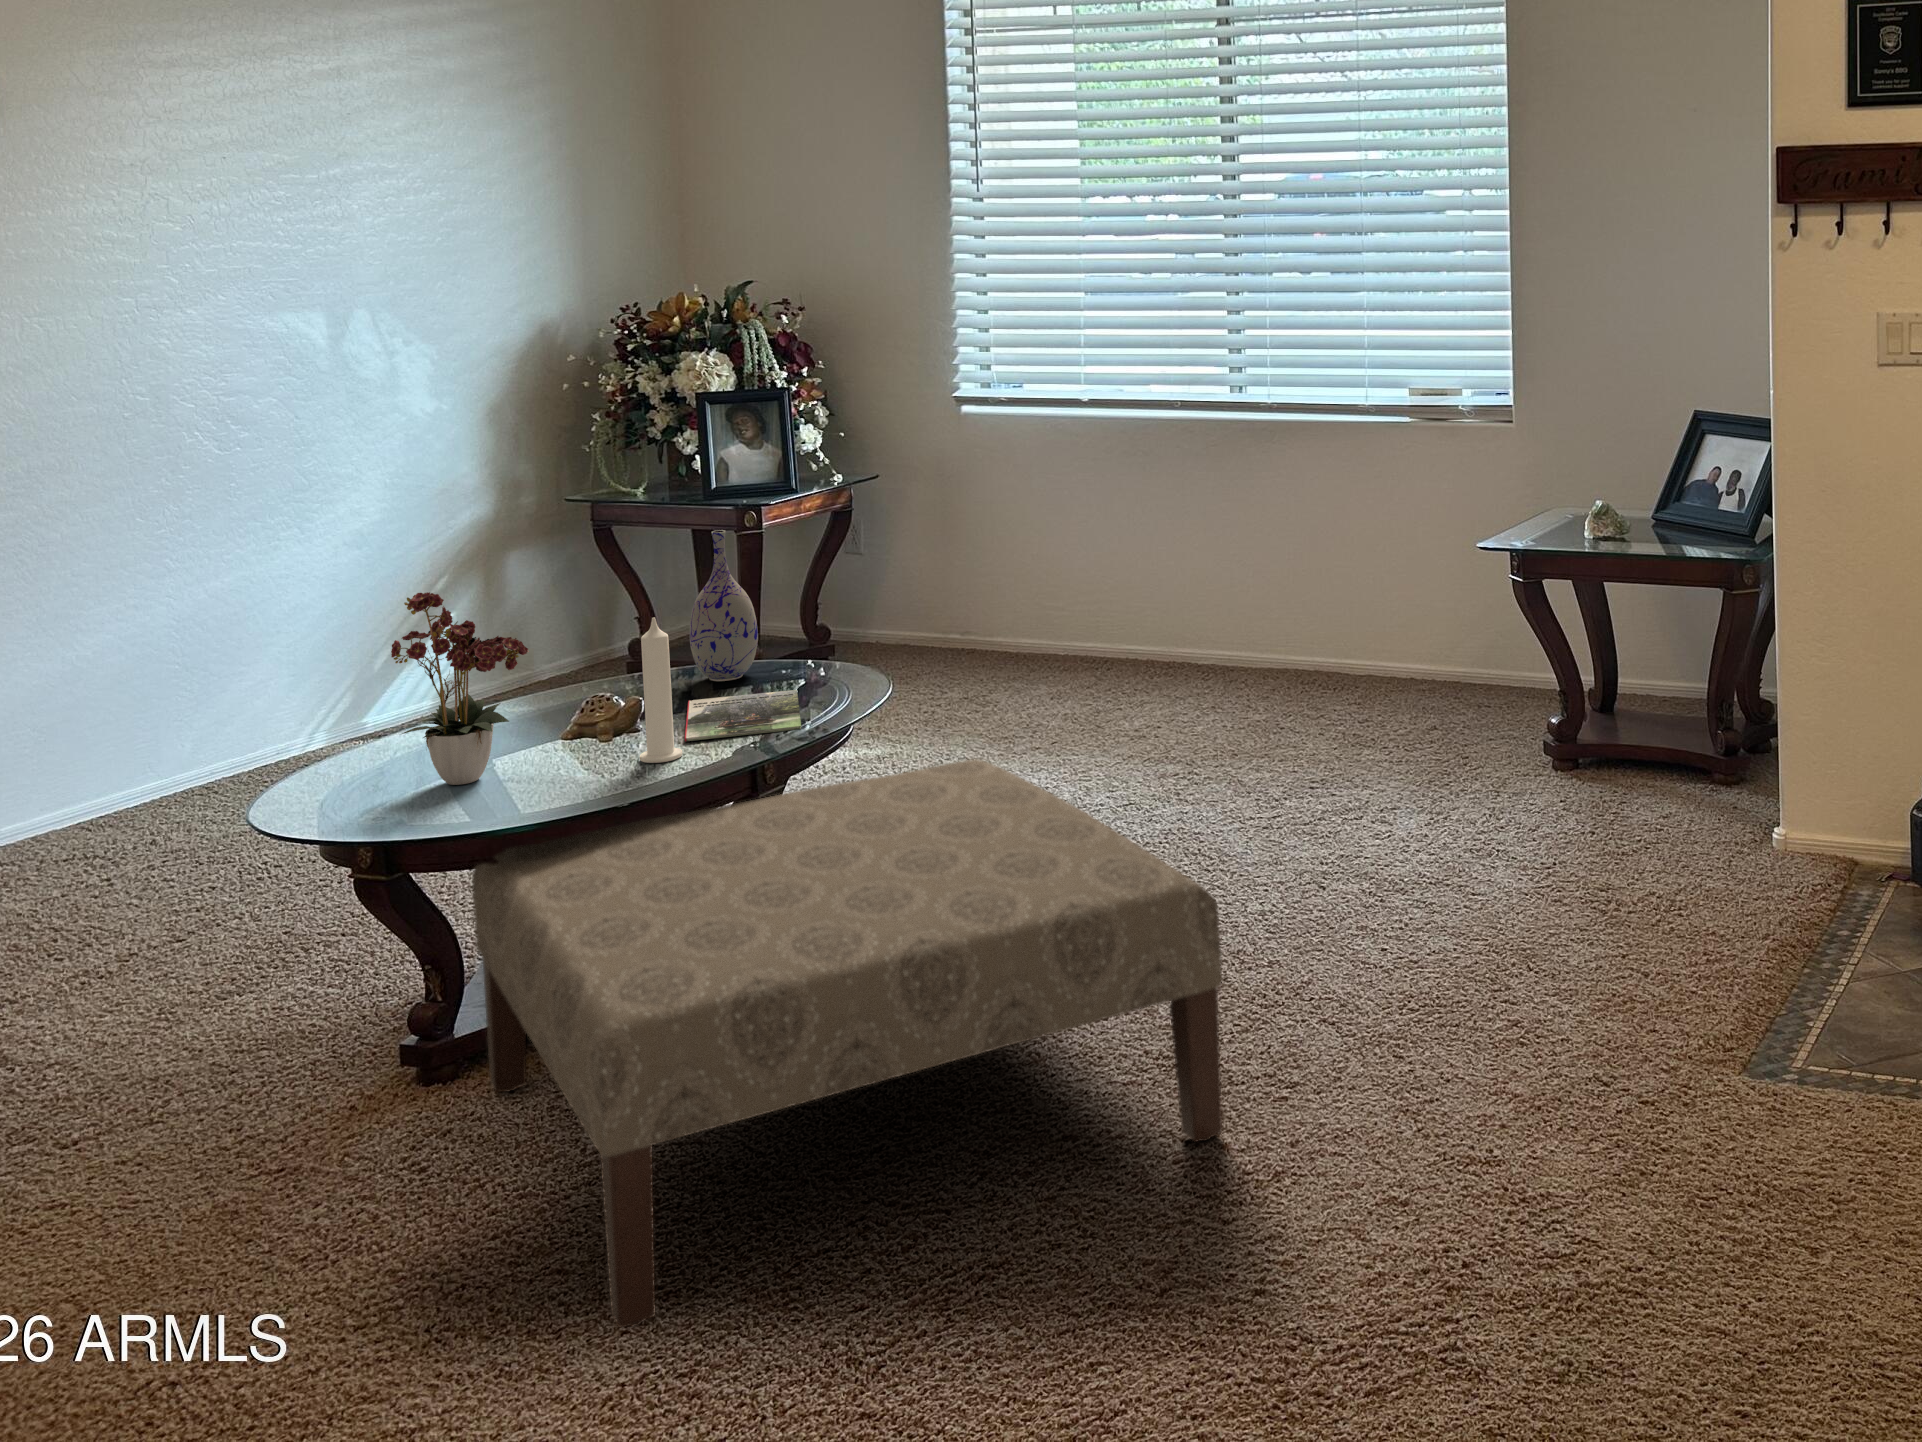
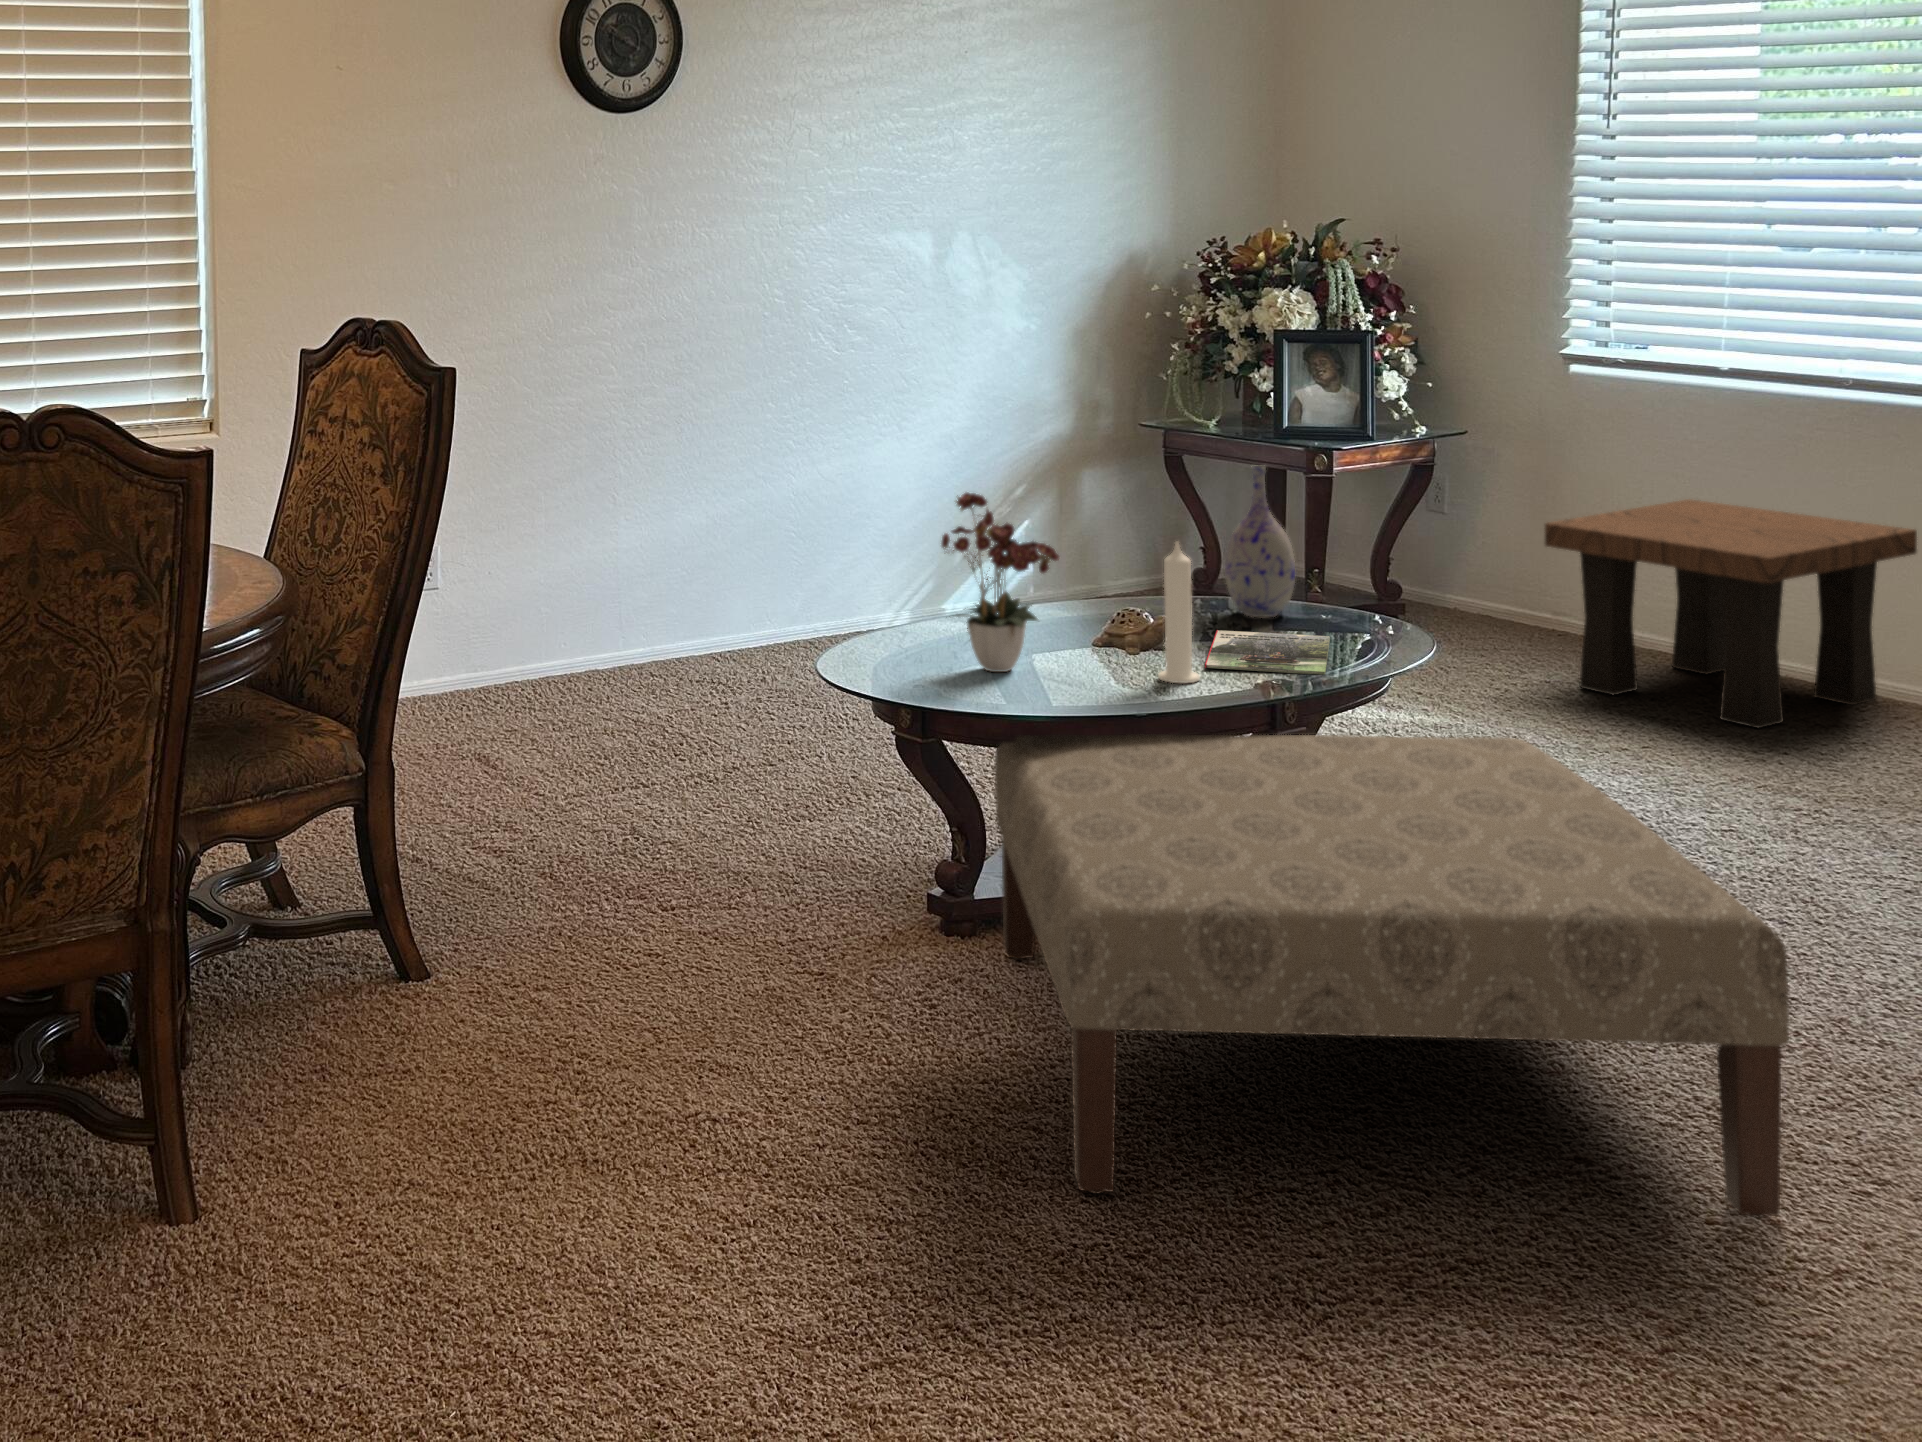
side table: none [953,520,1224,710] -> present [1545,499,1917,728]

